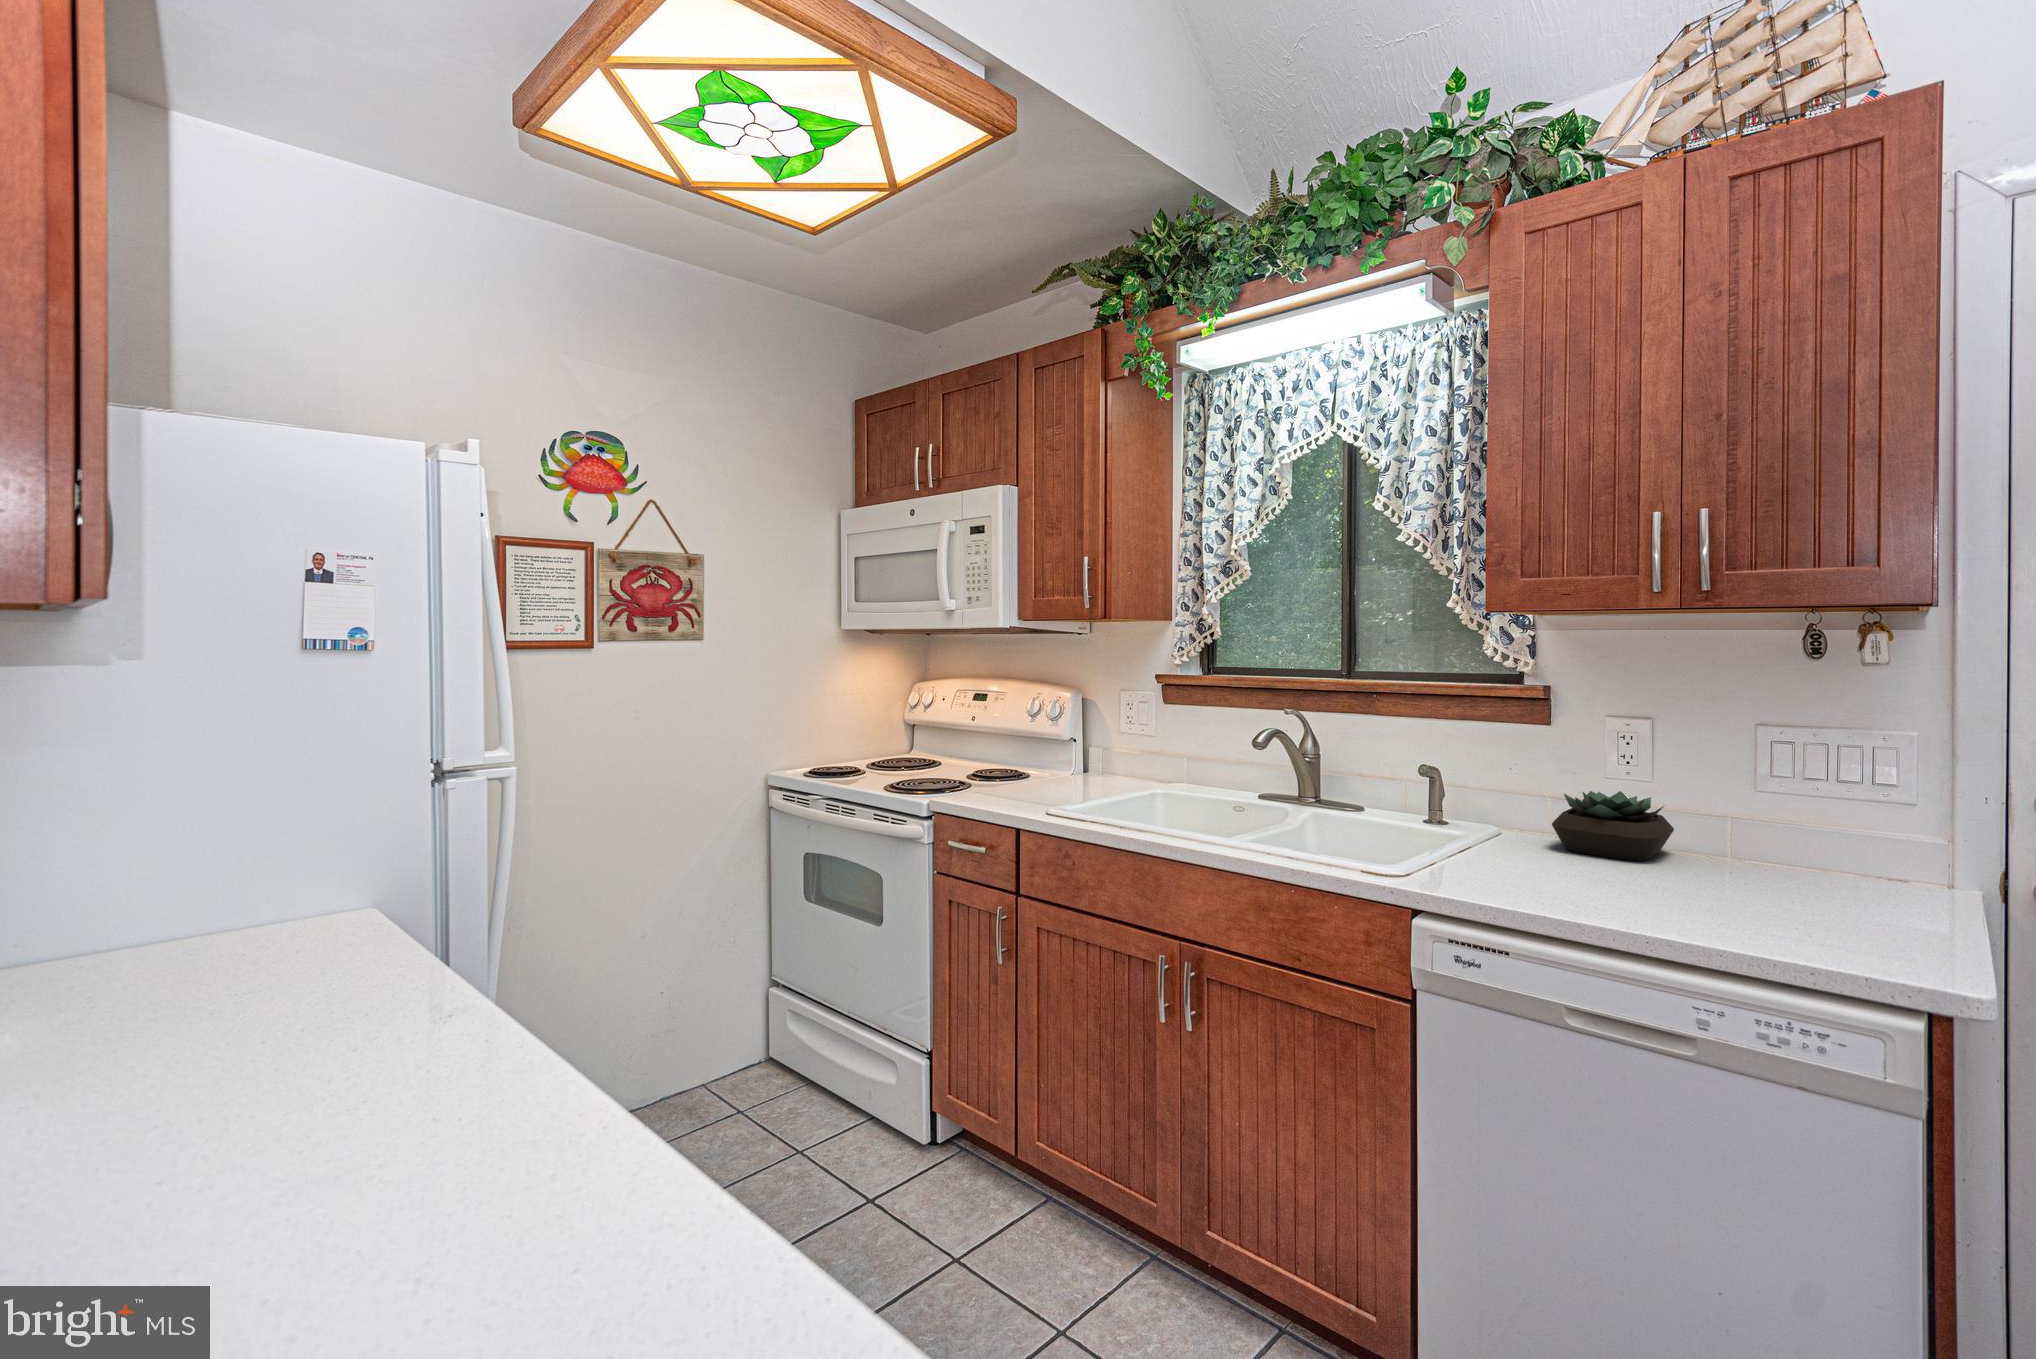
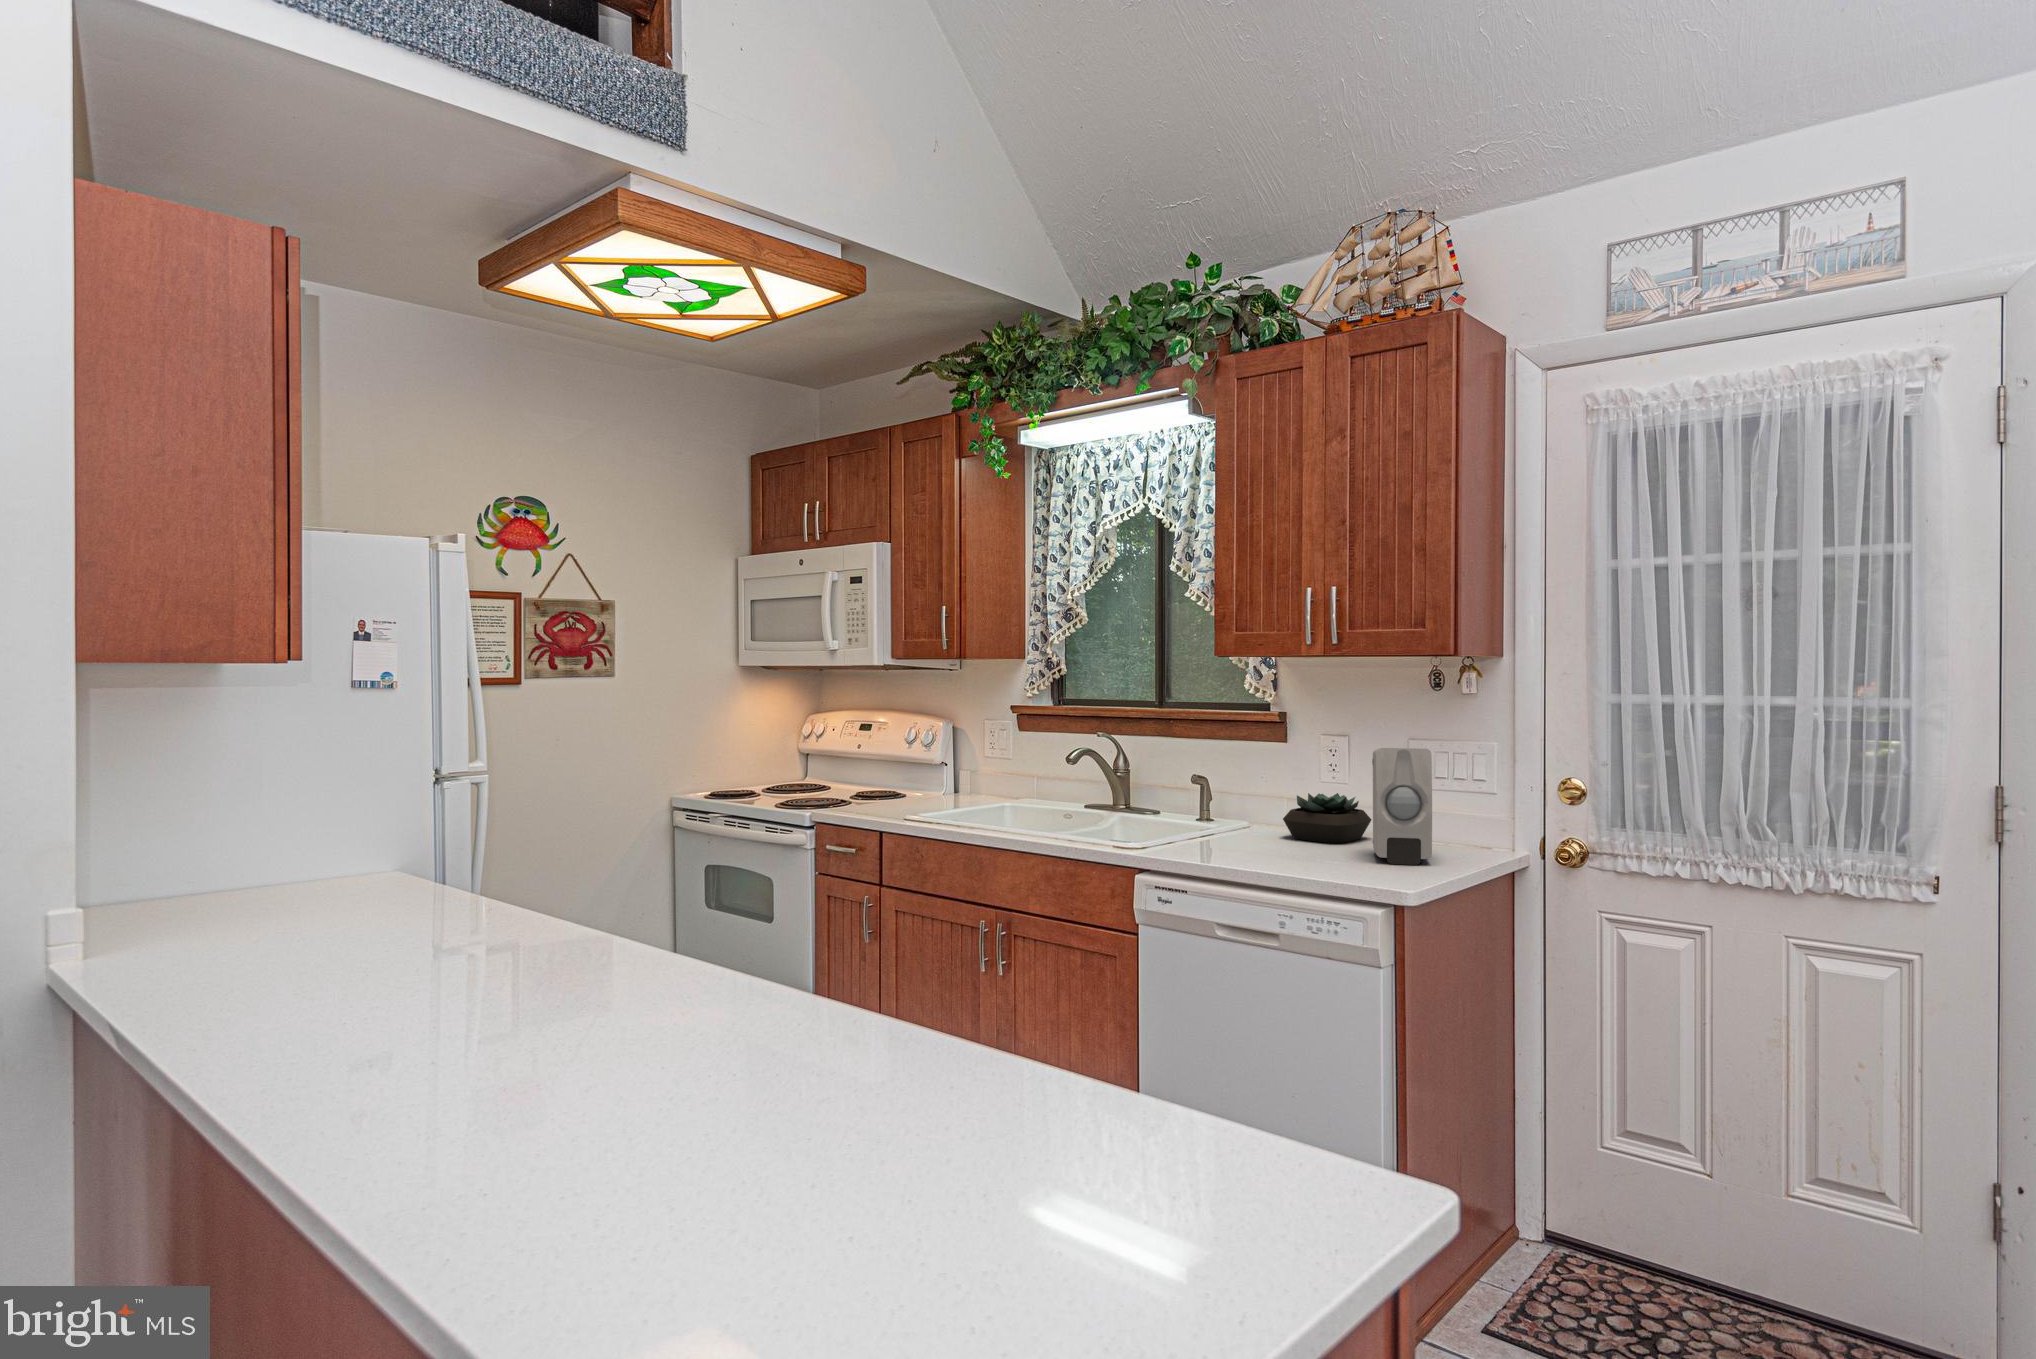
soap dispenser: none [1719,739,1857,910] -> present [1372,748,1432,865]

